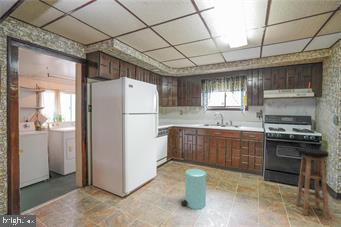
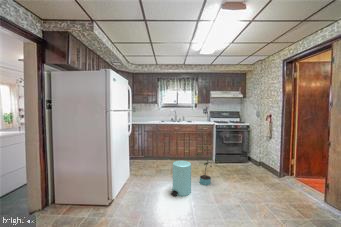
bar stool: present [296,148,329,220] -> none [244,134,265,180]
potted plant: none [218,158,245,204] -> present [197,148,218,185]

